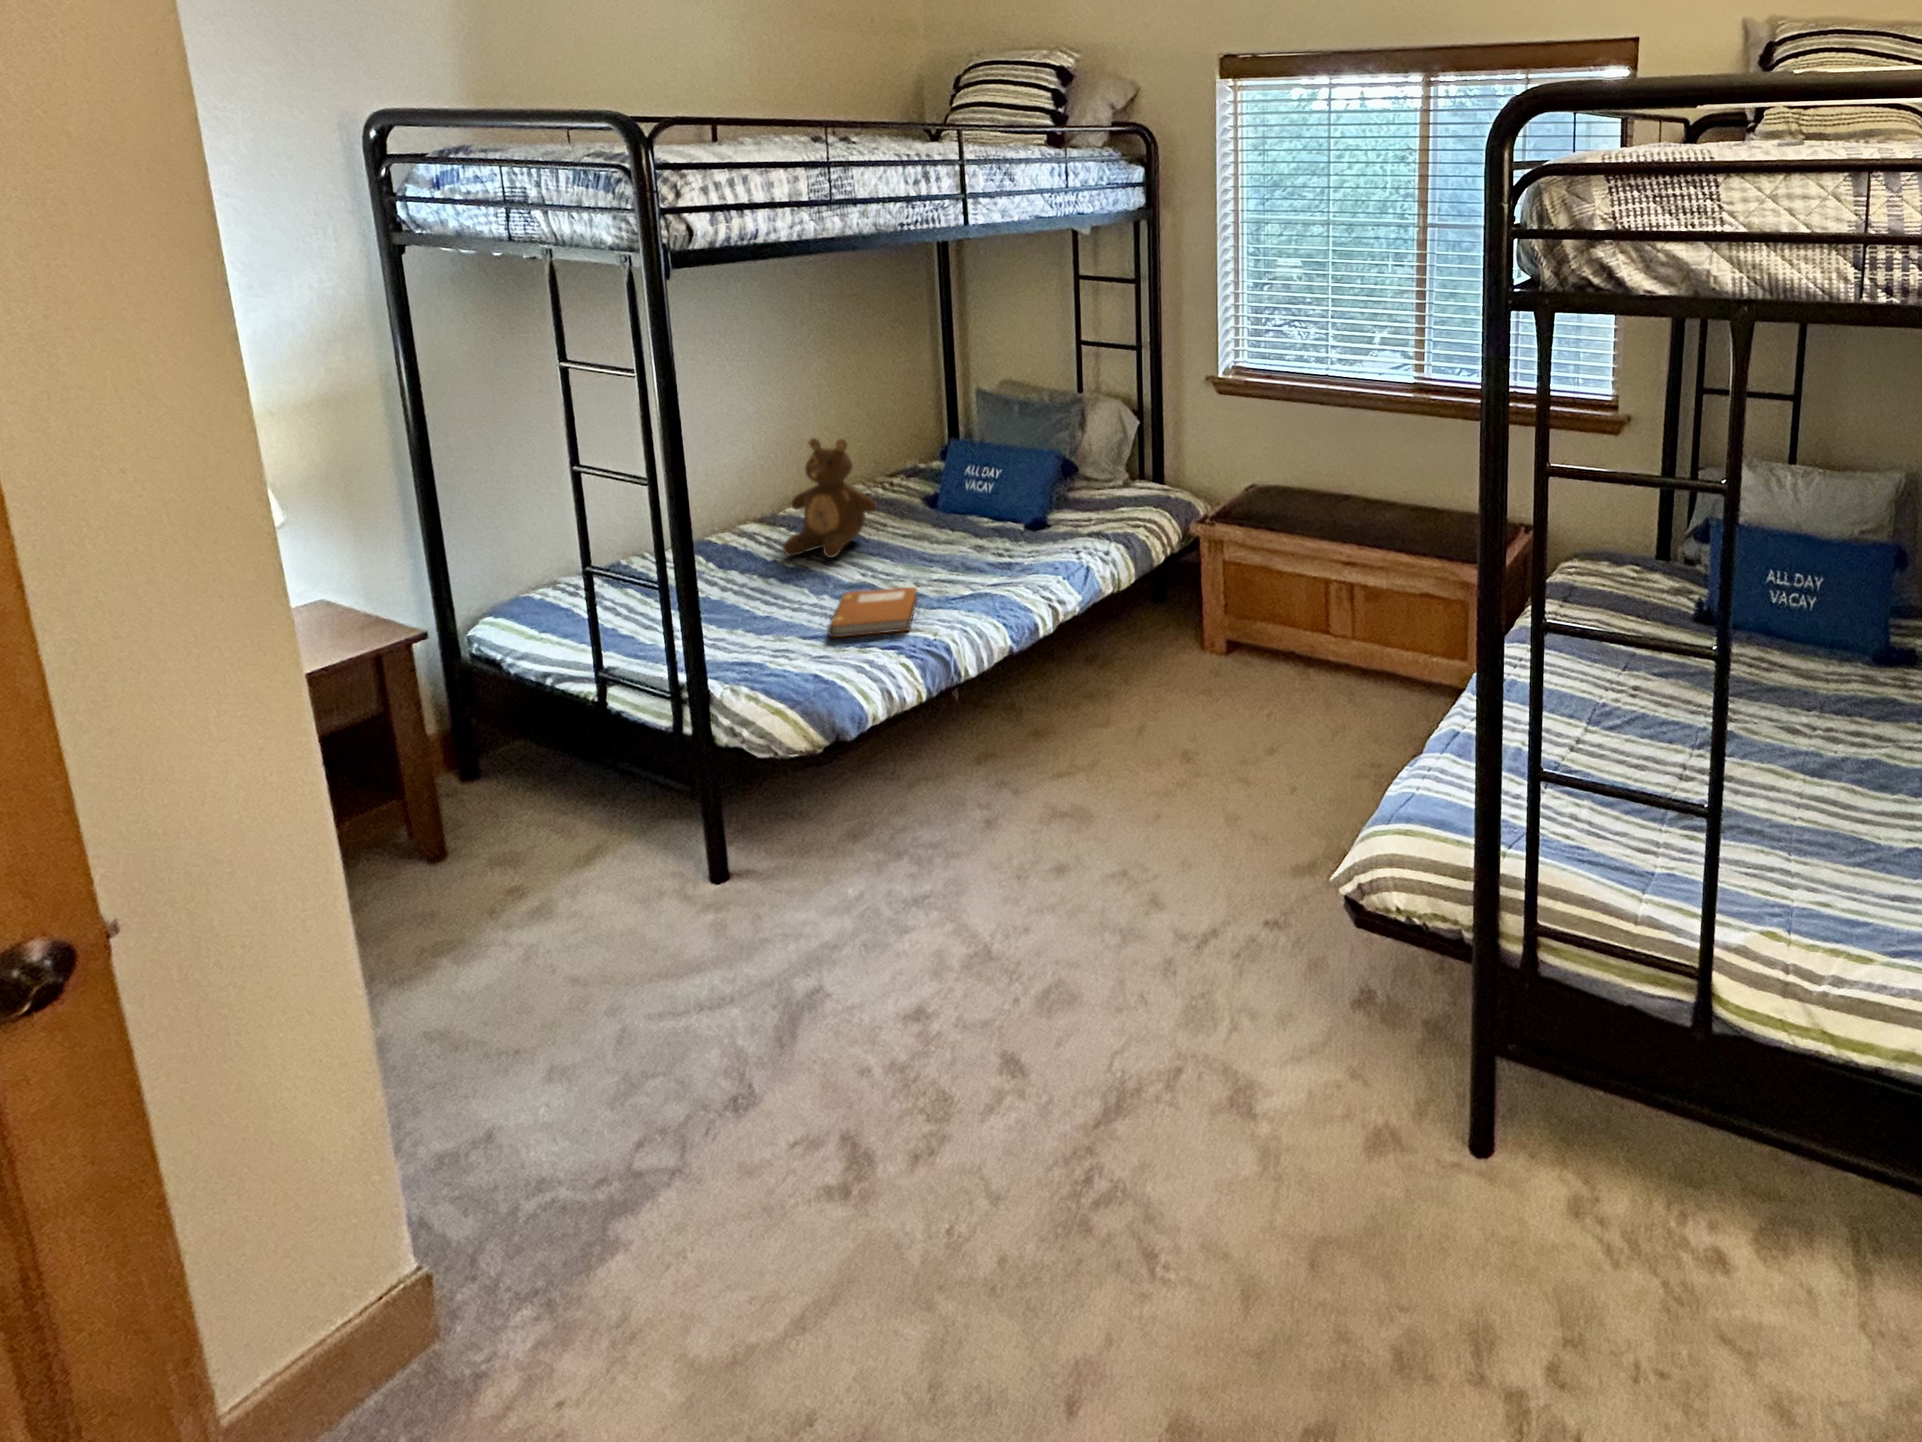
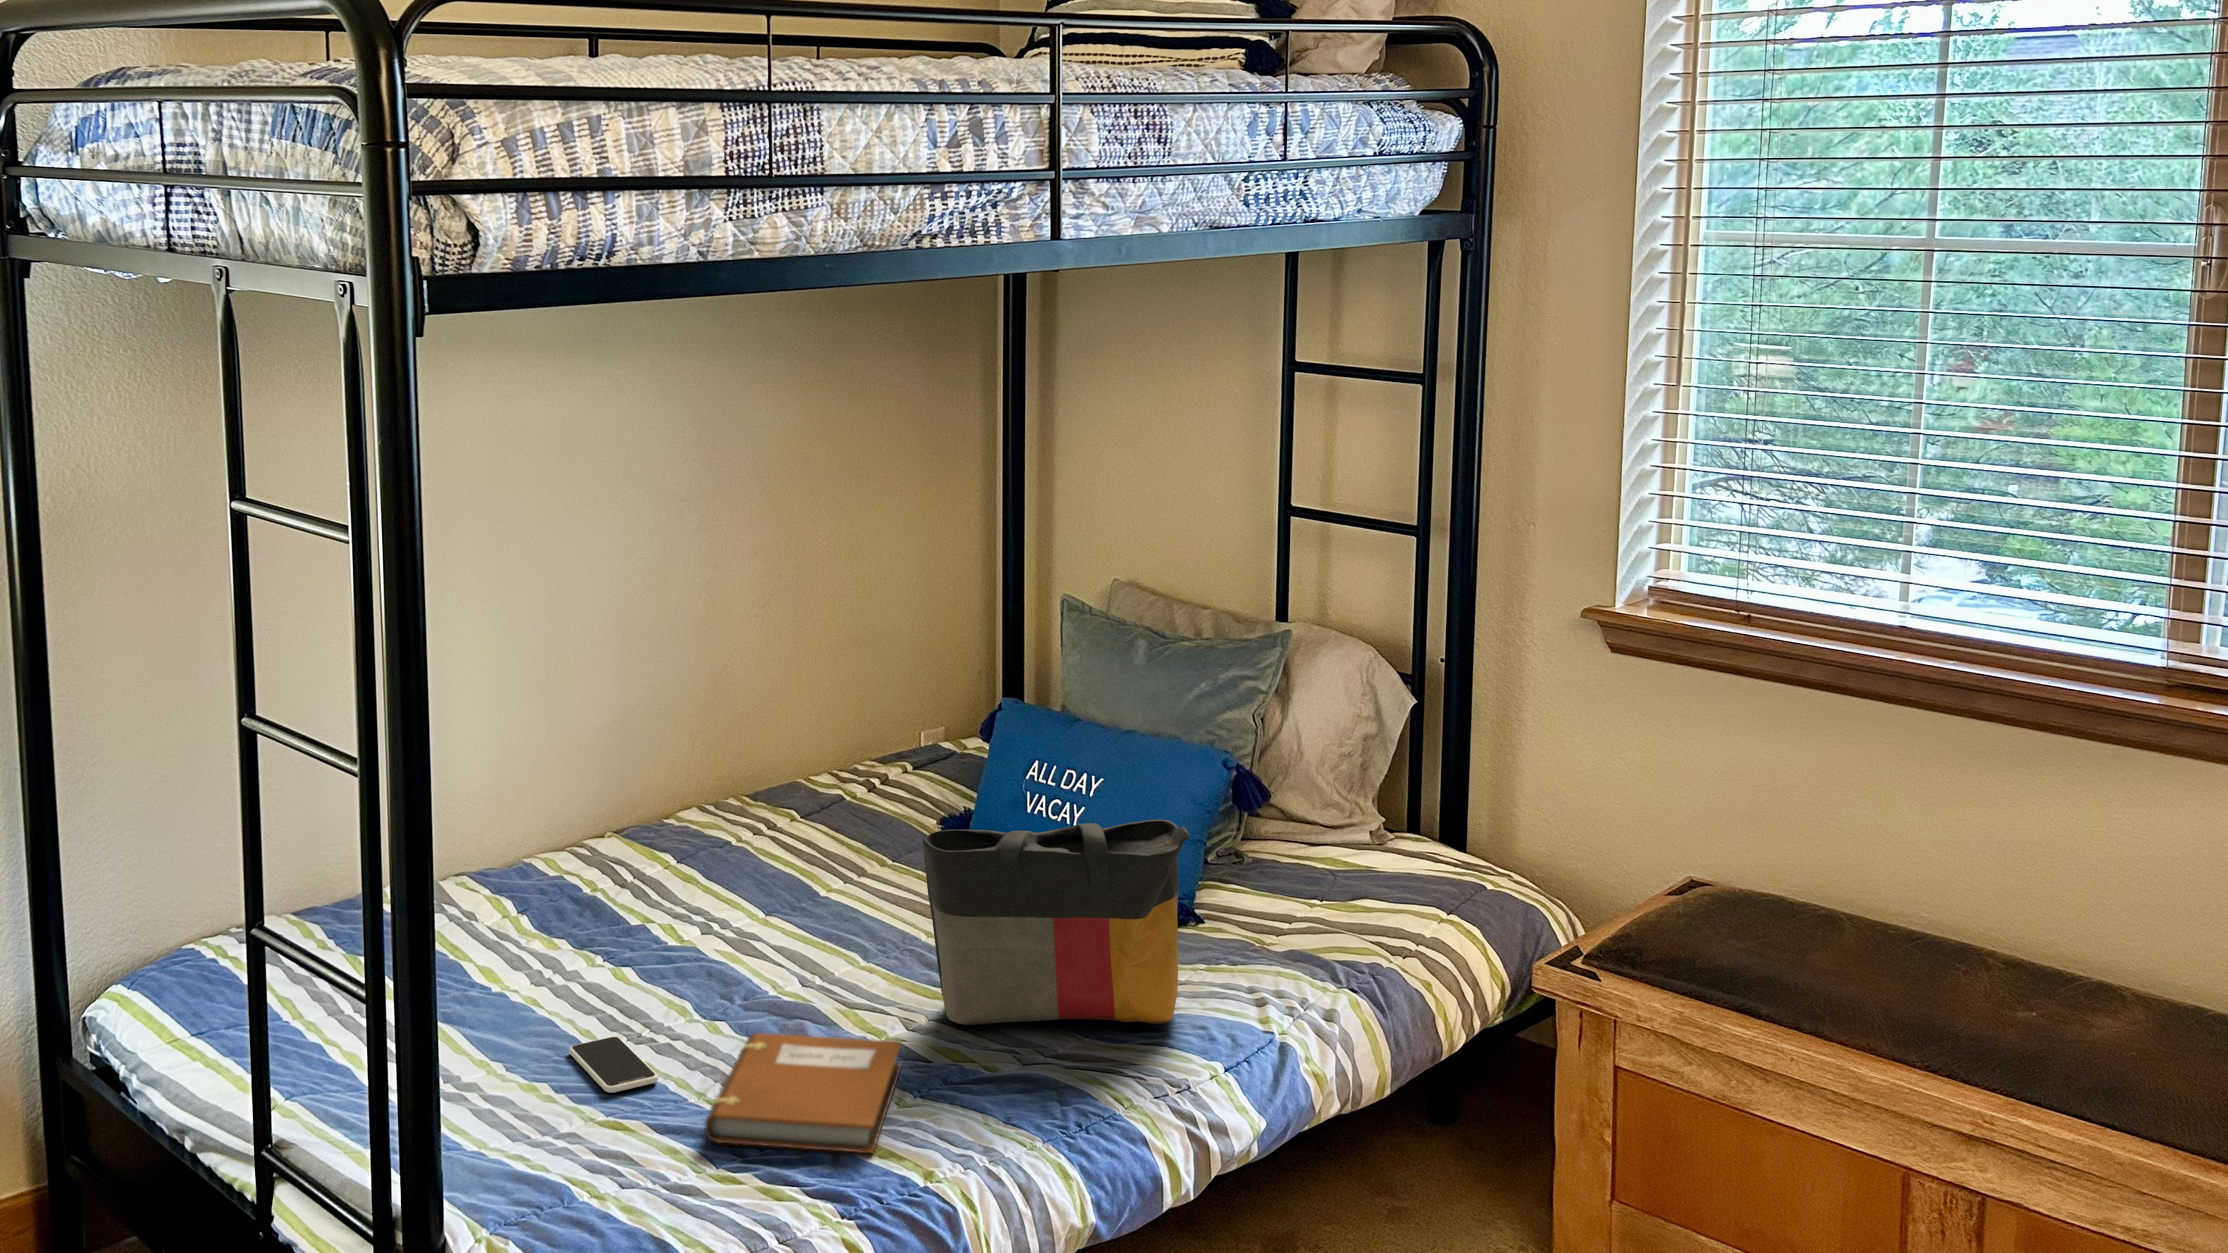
teddy bear: present [783,438,877,558] -> none [654,679,841,939]
tote bag: none [920,479,1042,578] -> present [923,820,1190,1025]
smartphone: none [751,605,800,627] -> present [569,1036,658,1093]

